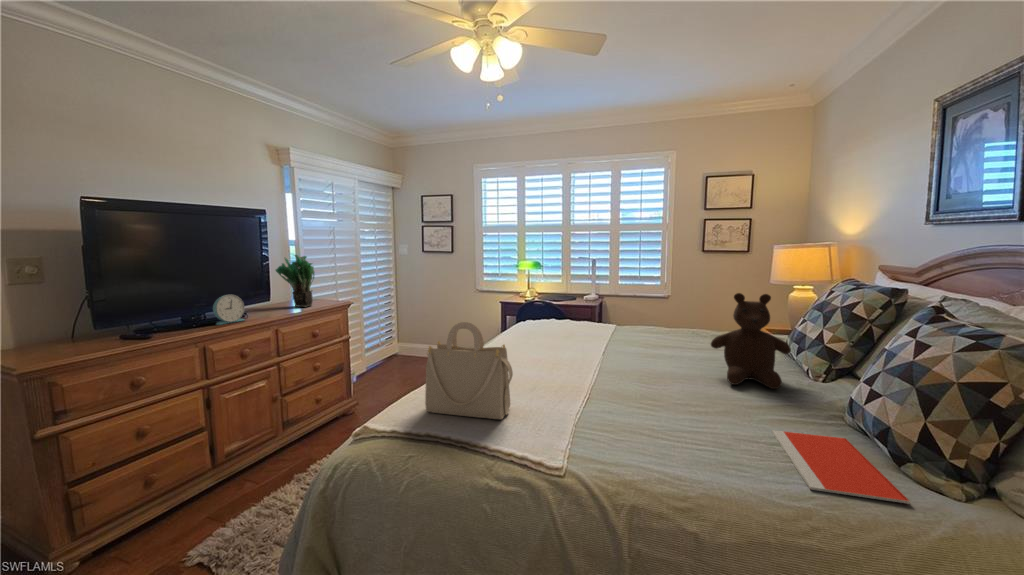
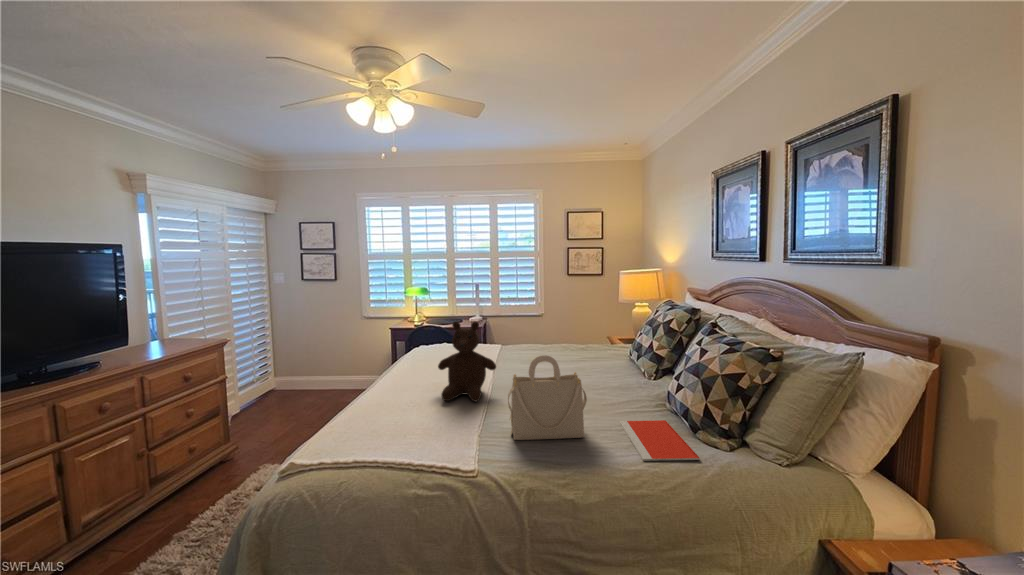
potted plant: present [276,255,314,307] -> none [133,292,183,349]
teddy bear: present [711,293,791,389] -> present [438,322,496,402]
alarm clock: present [213,295,244,325] -> none [54,343,98,379]
handbag: present [425,322,513,419] -> present [508,355,587,440]

